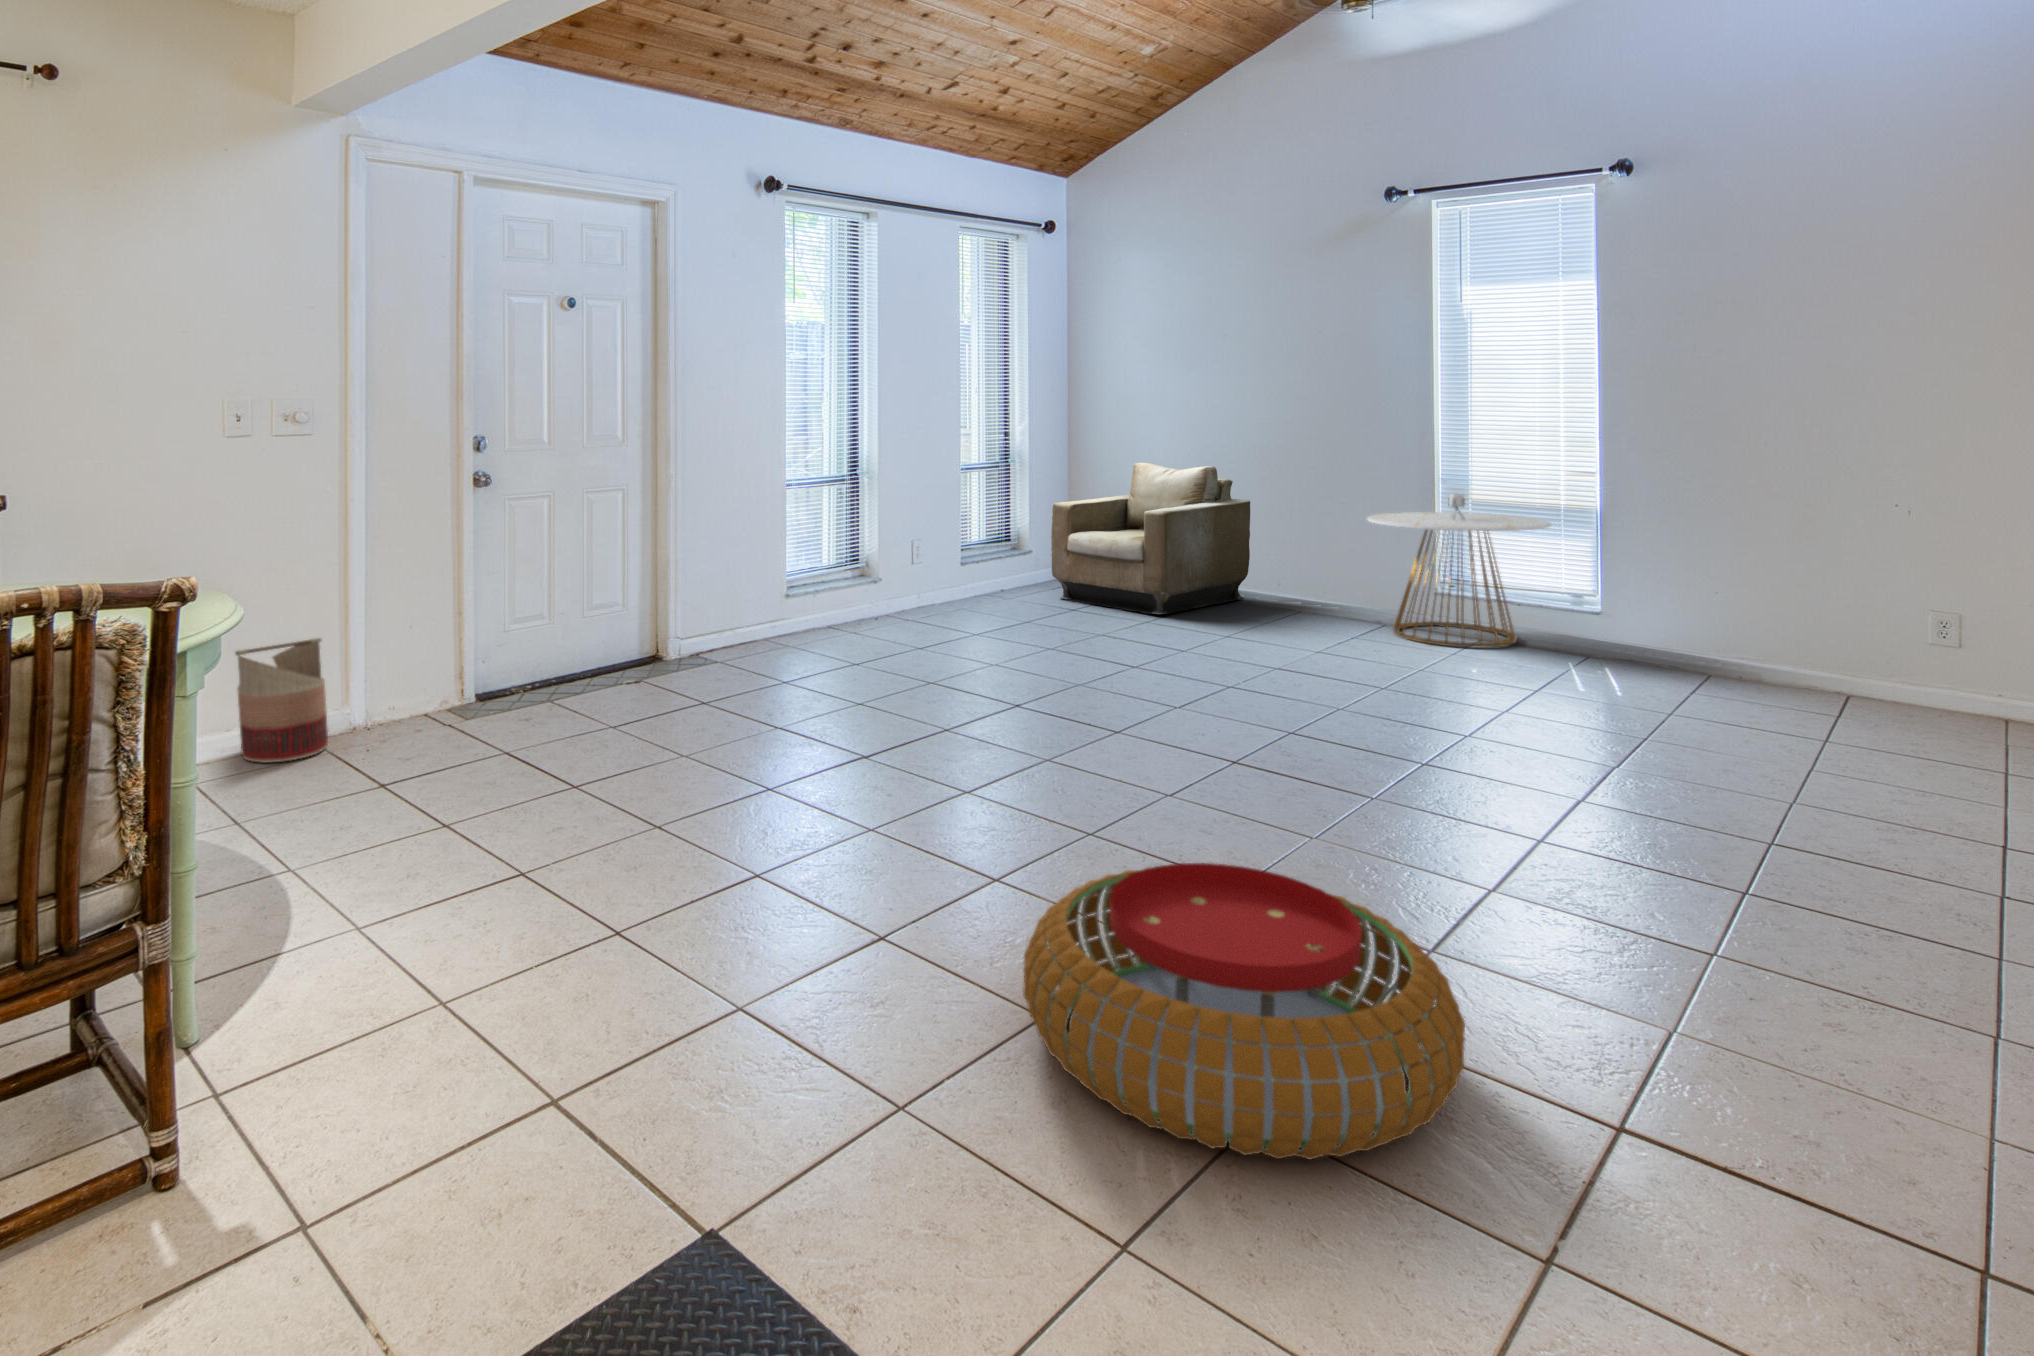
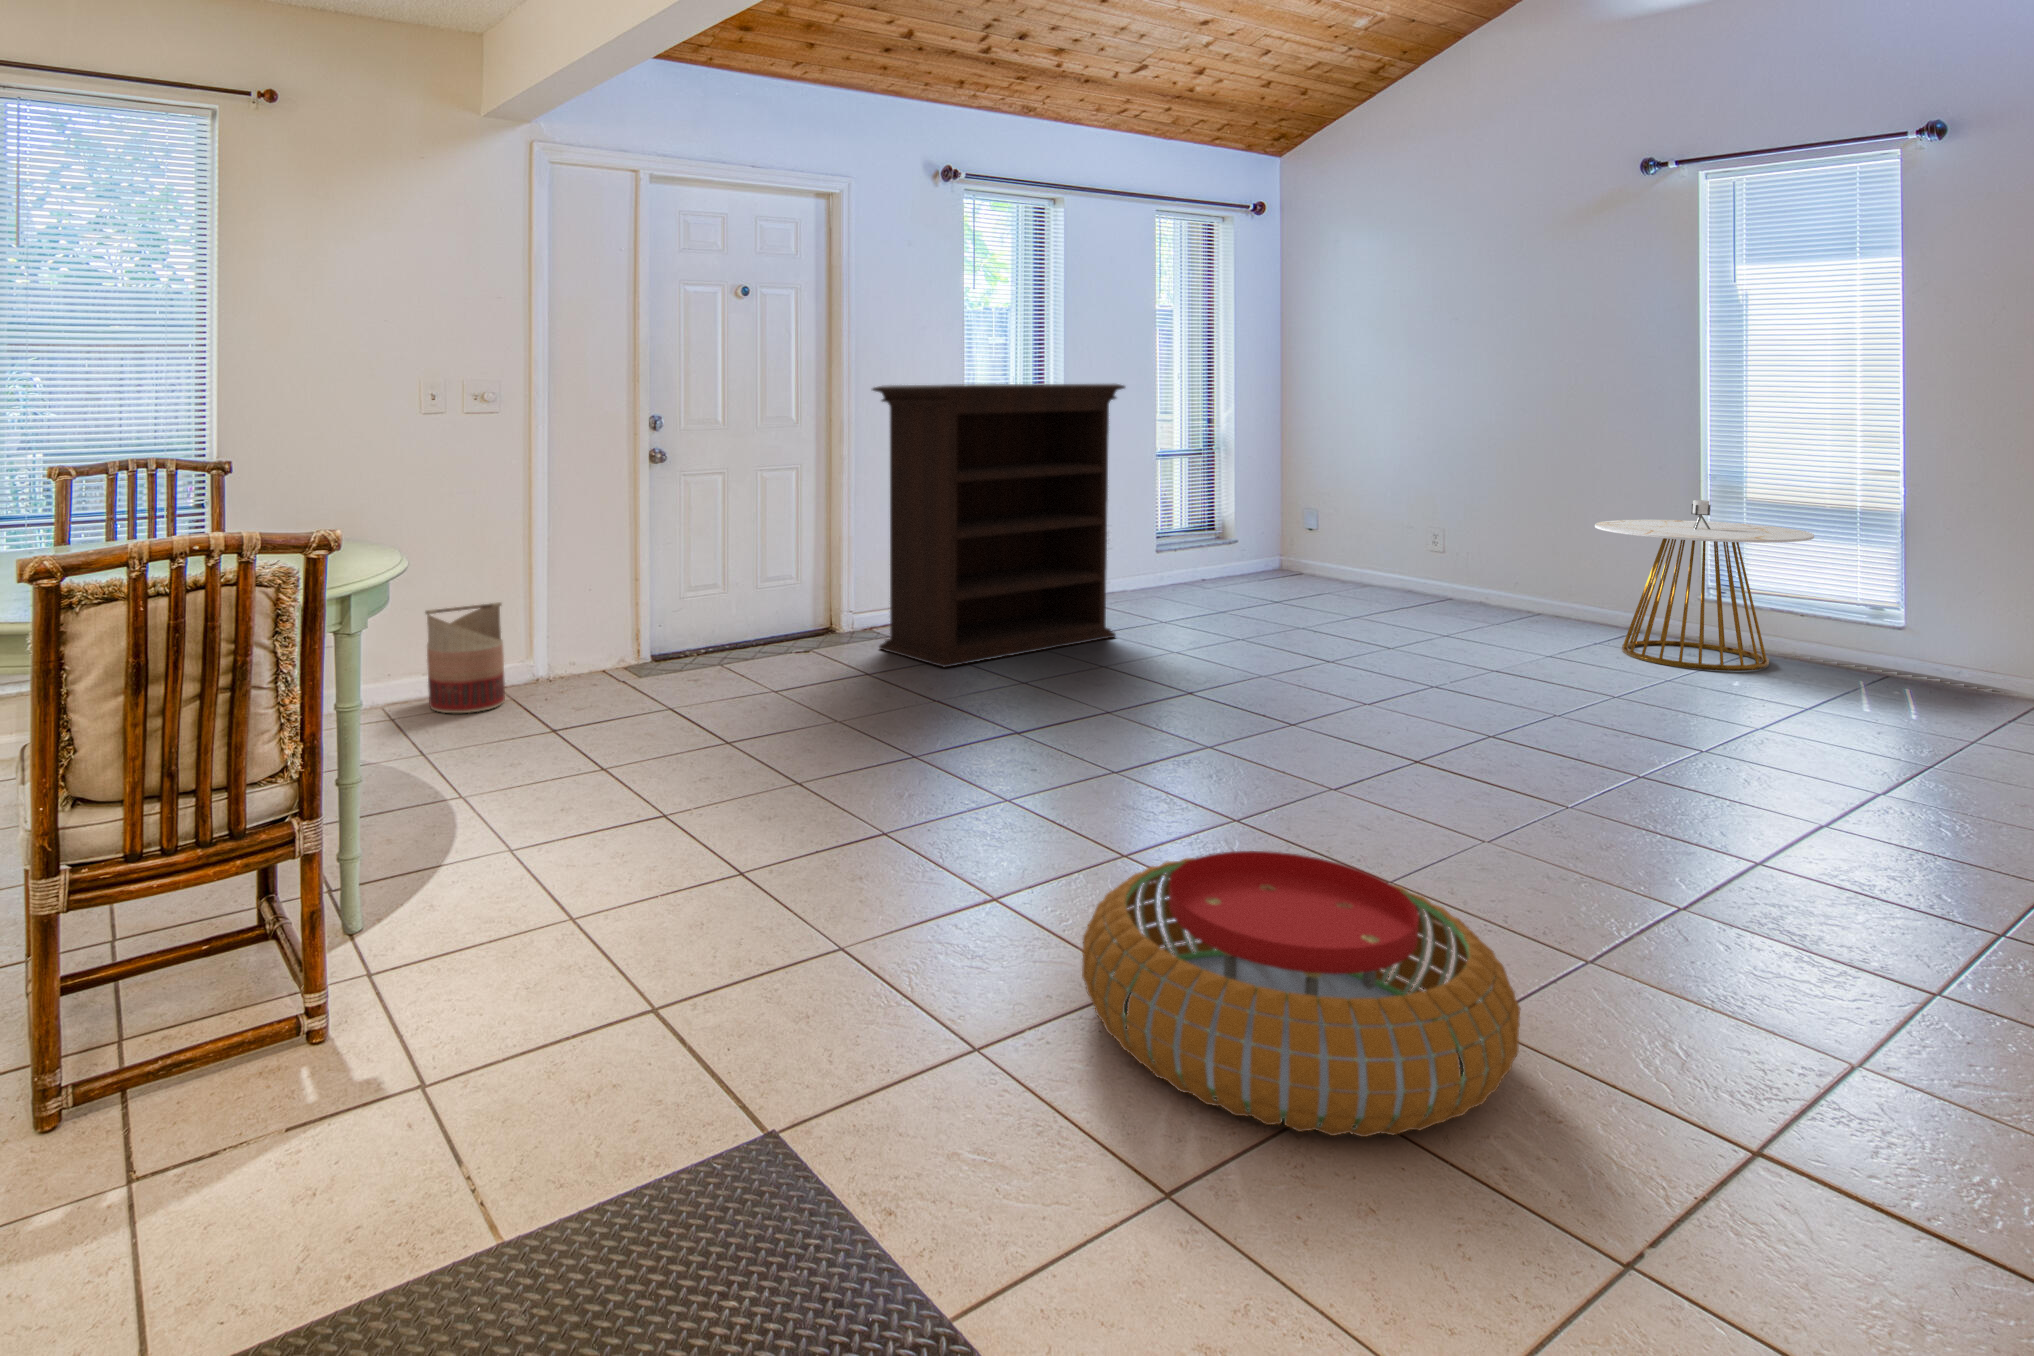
bookshelf: none [704,394,949,682] -> present [873,384,1125,667]
armchair: present [1051,463,1250,615] -> none [1244,459,1469,620]

